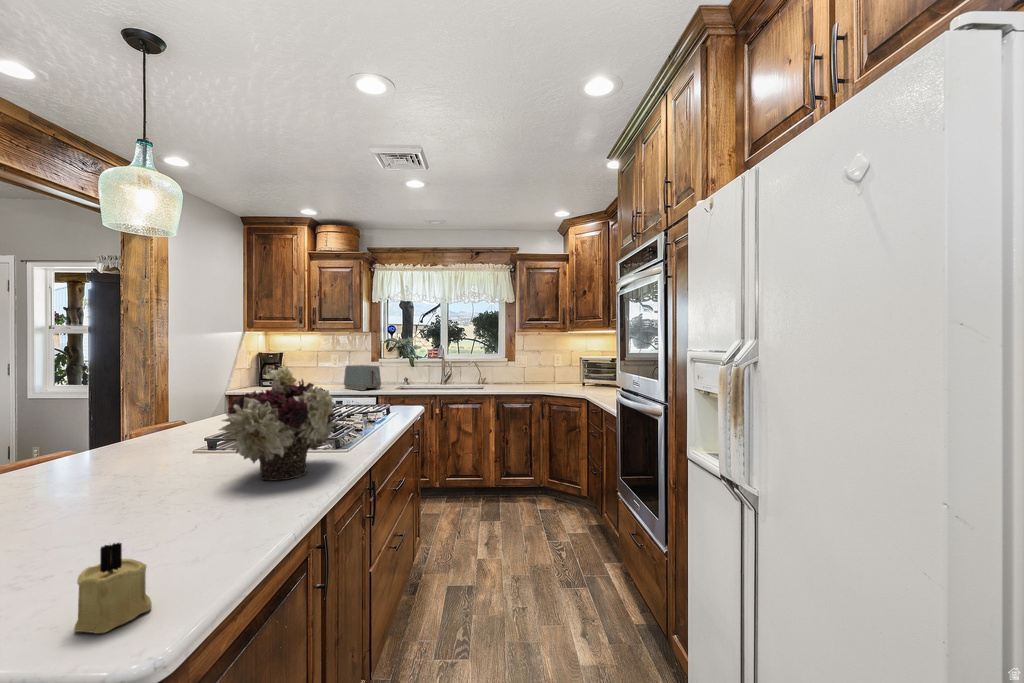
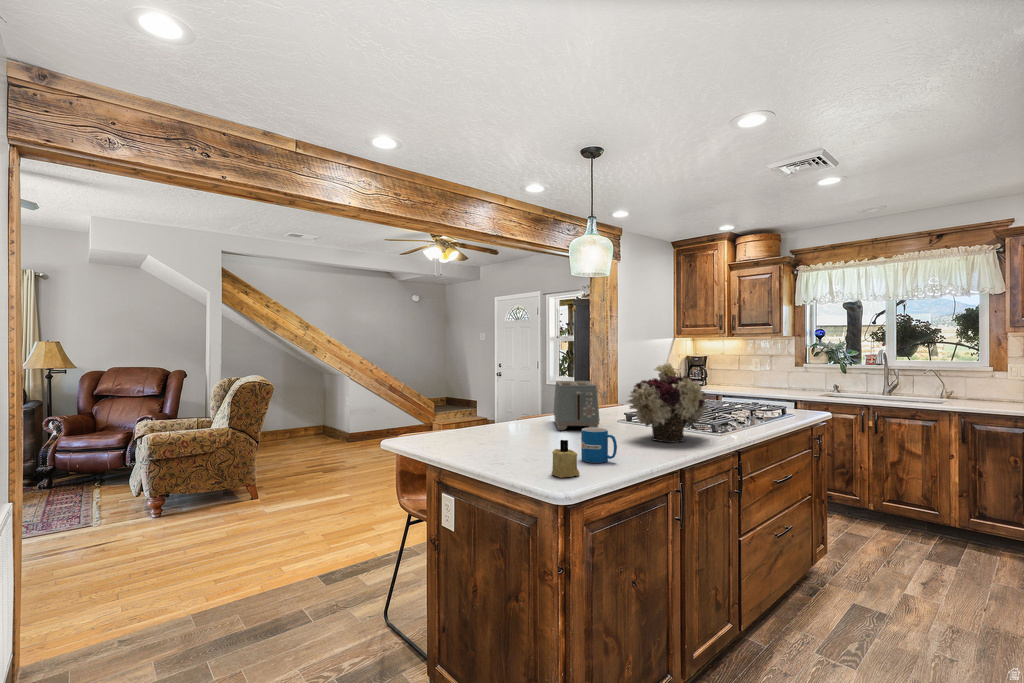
toaster: present [344,365,381,390] -> present [553,381,600,430]
mug: none [144,489,222,562] -> present [581,428,617,463]

